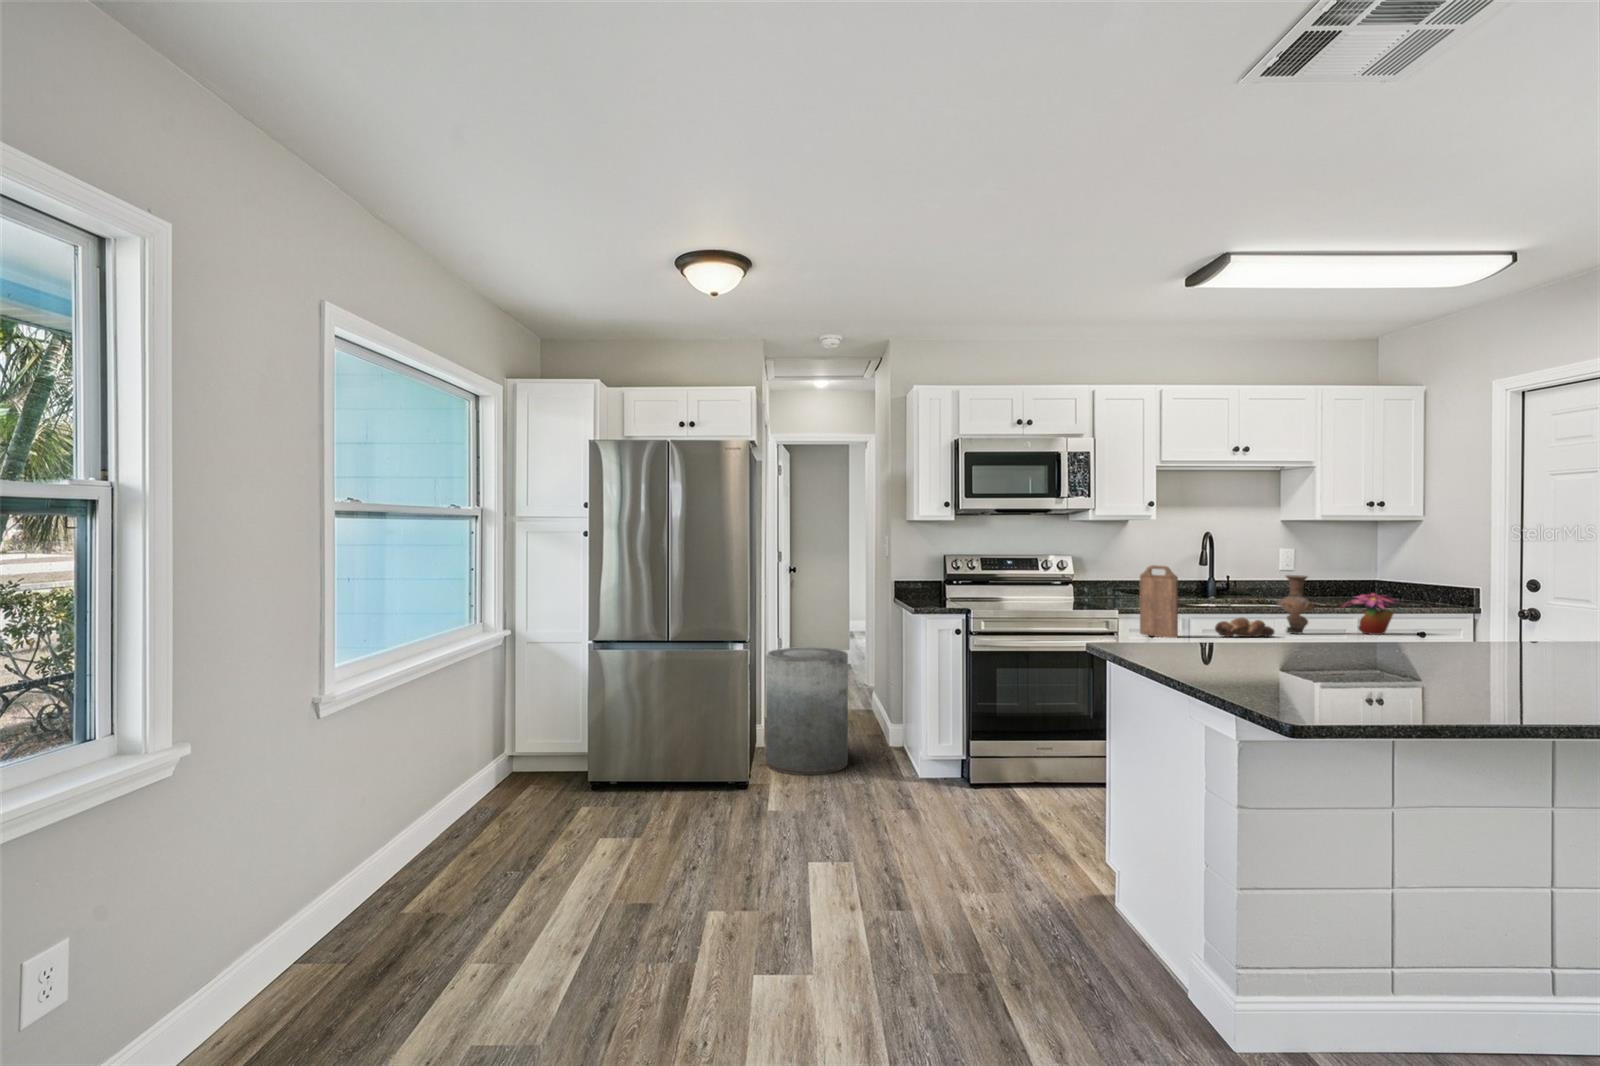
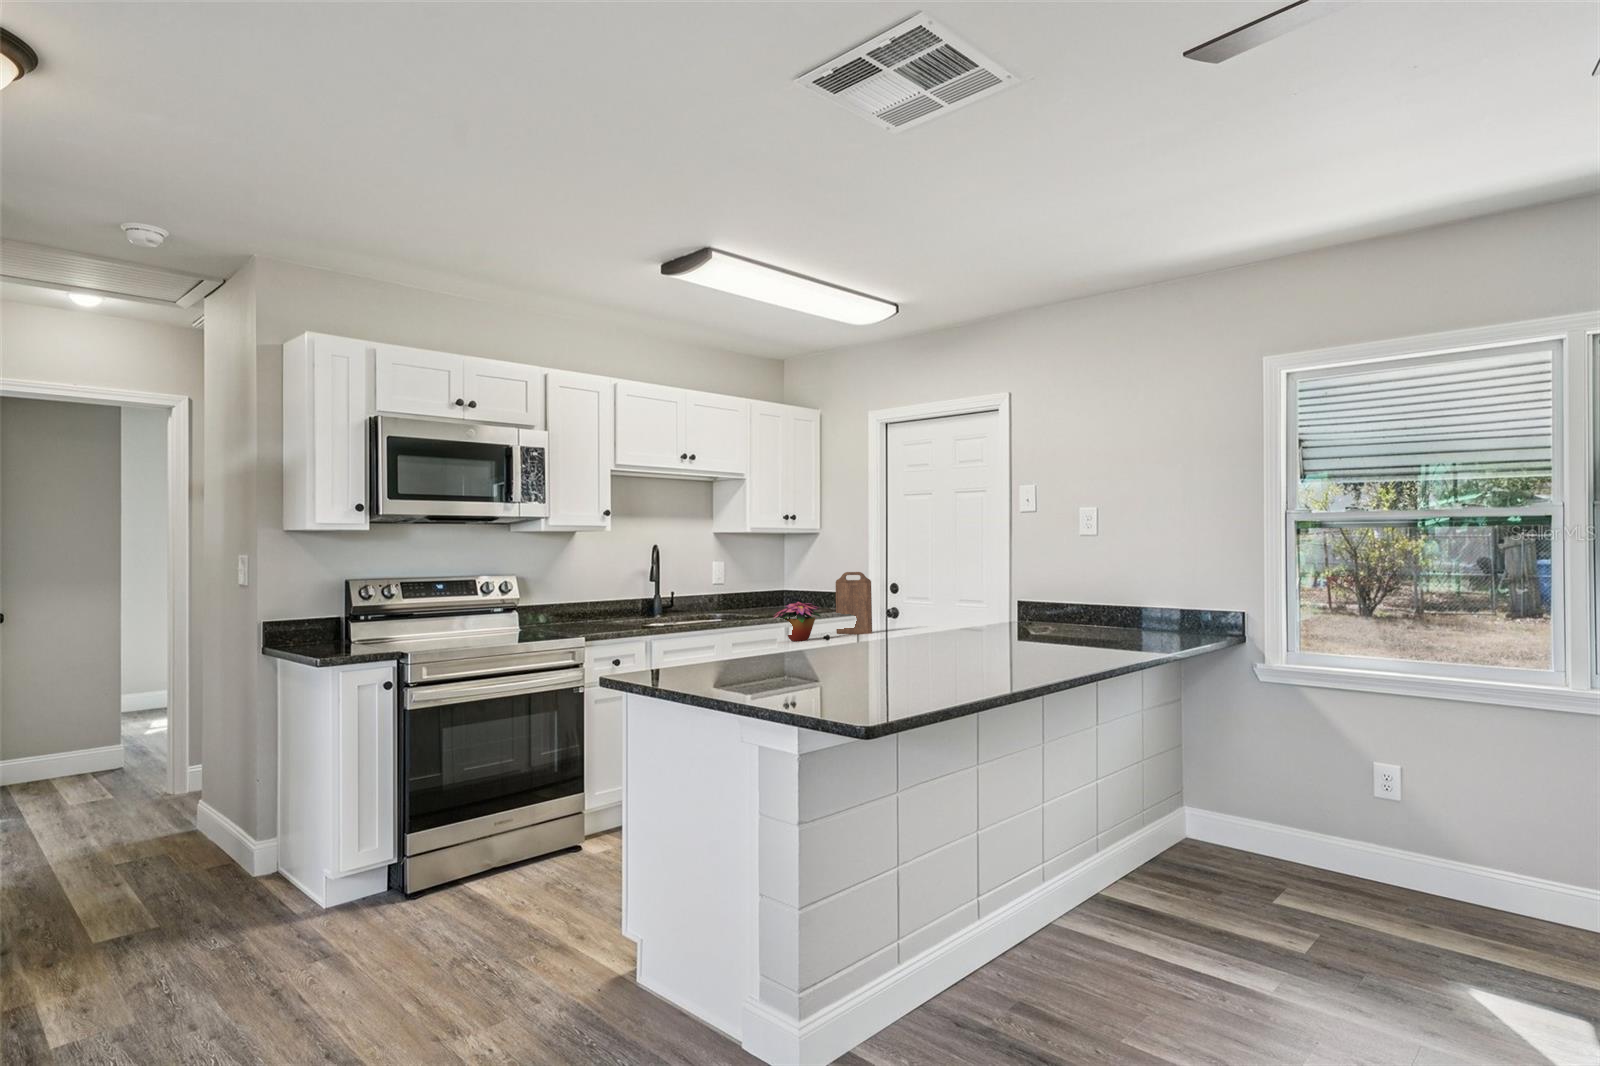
cutting board: present [1140,565,1178,638] -> present [836,572,872,634]
vase: present [1277,575,1315,634] -> none [726,588,757,648]
bread loaf: present [1215,618,1274,637] -> none [682,634,735,656]
trash can: present [766,647,848,775] -> none [7,737,187,972]

